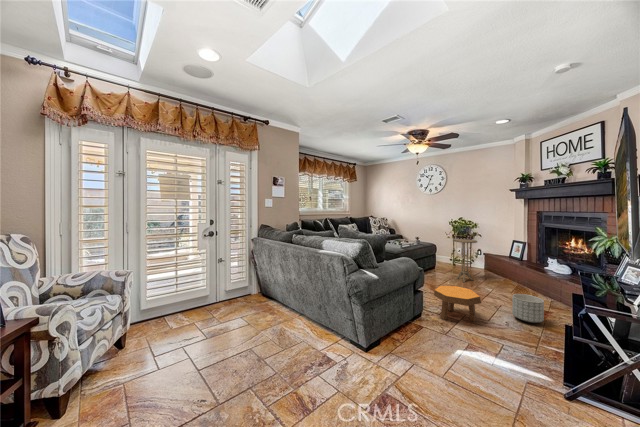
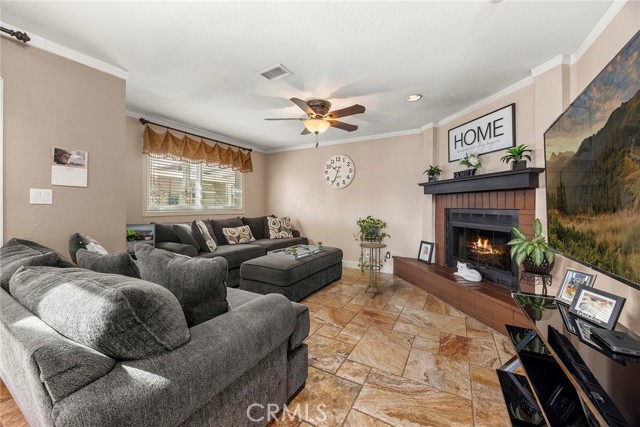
footstool: present [434,286,481,322] -> none [326,322,396,393]
planter: present [512,294,544,323] -> none [433,325,473,372]

